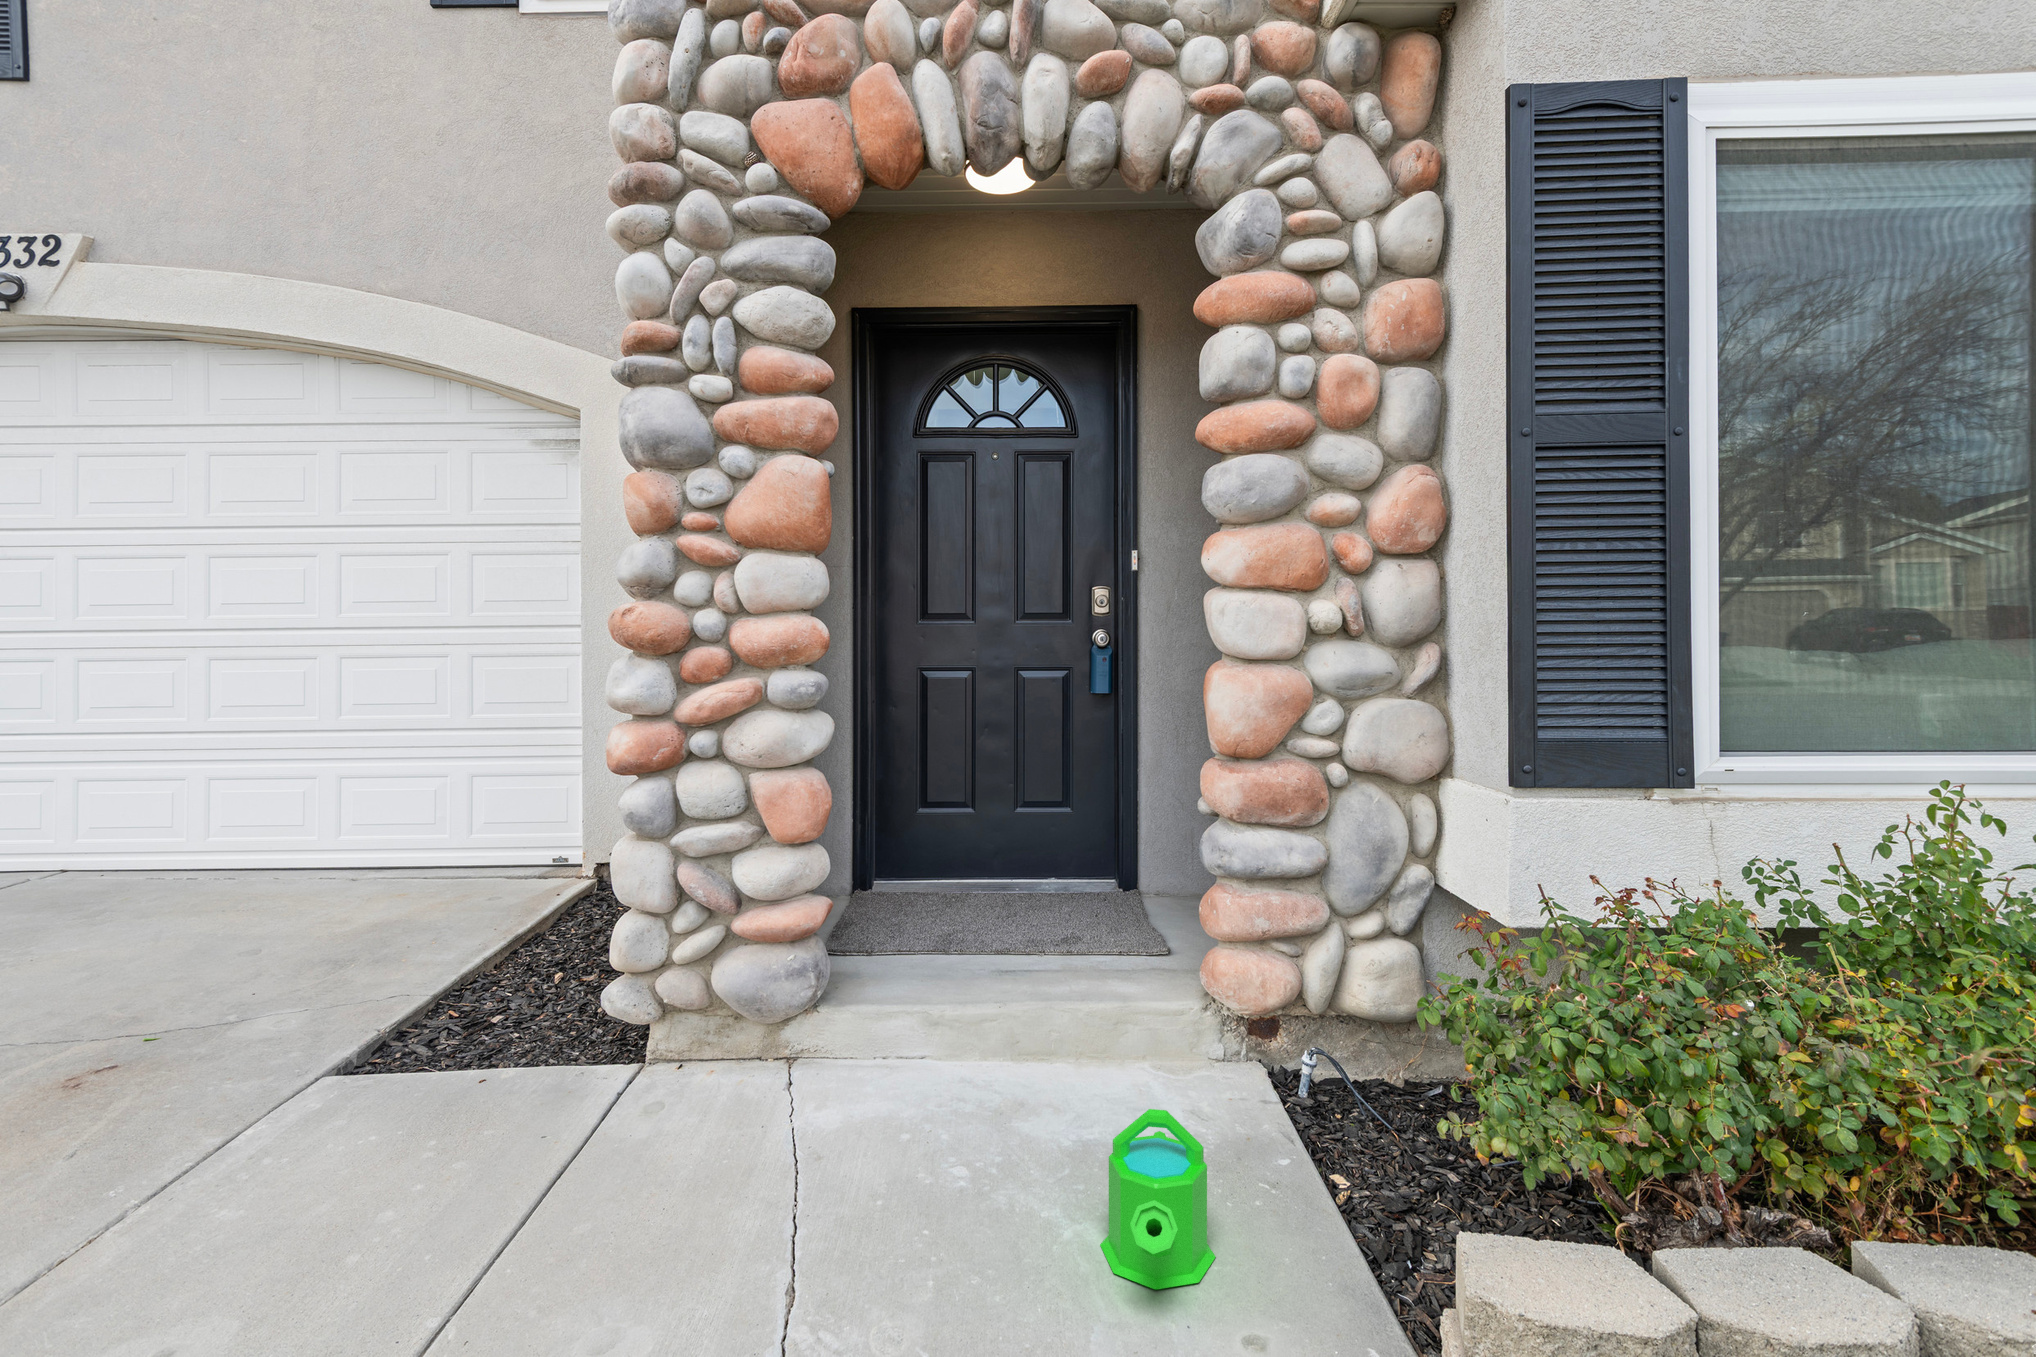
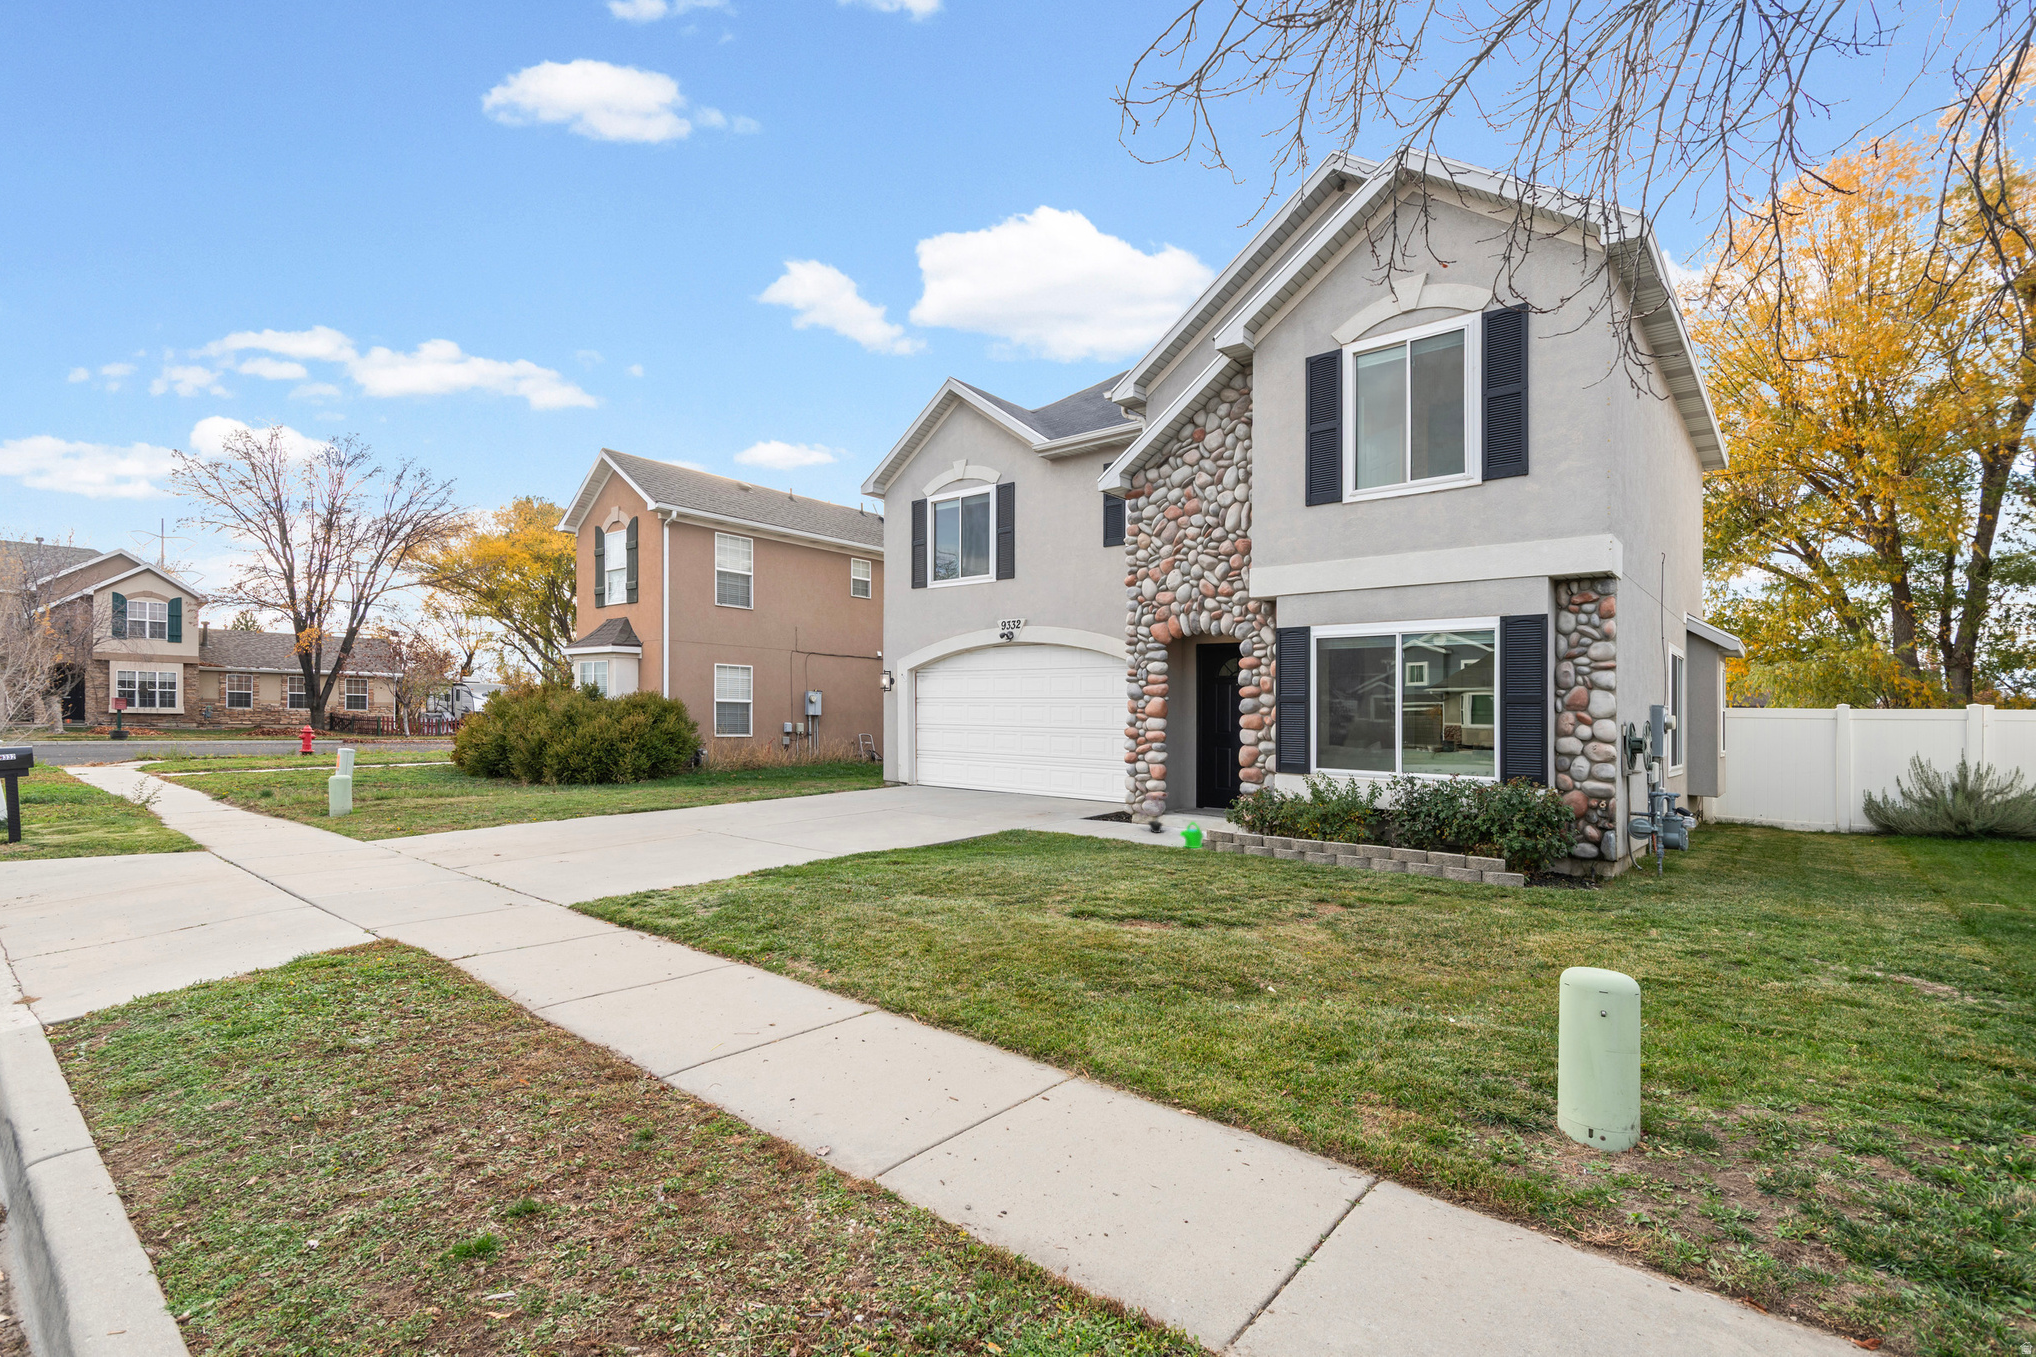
potted plant: none [674,898,880,1121] -> present [1135,794,1164,833]

